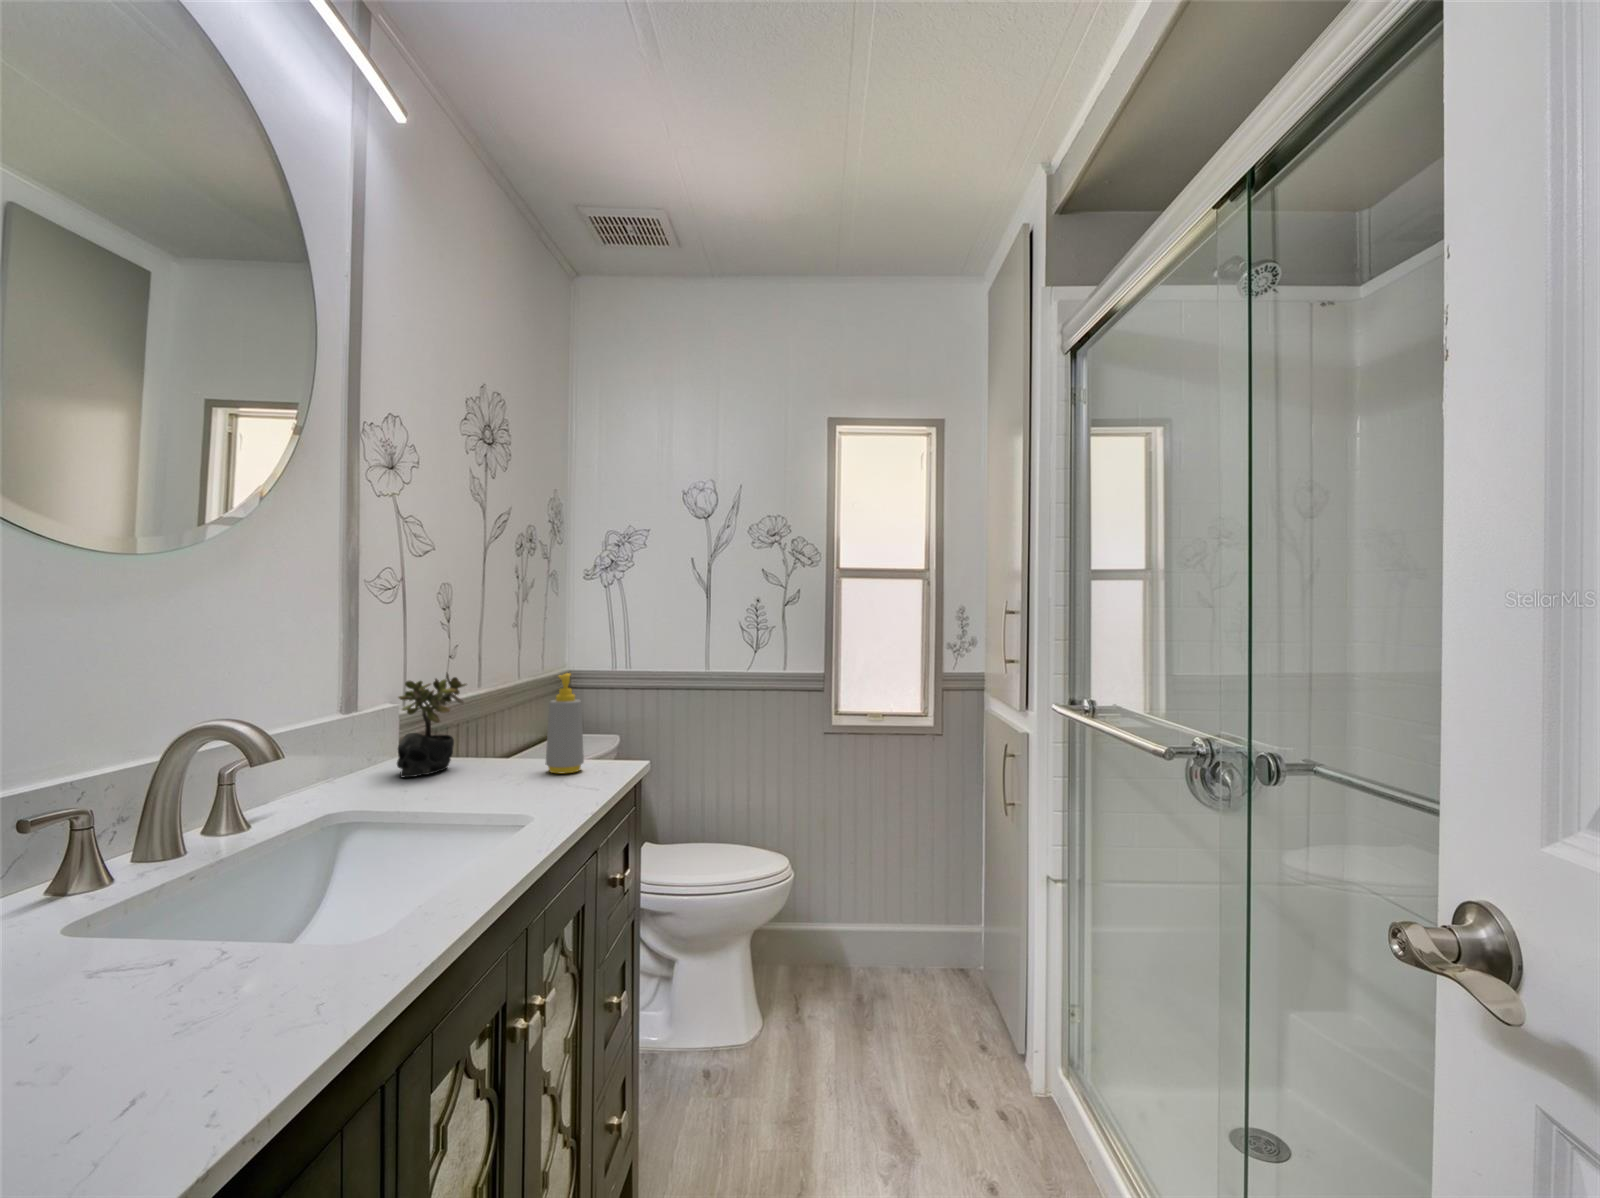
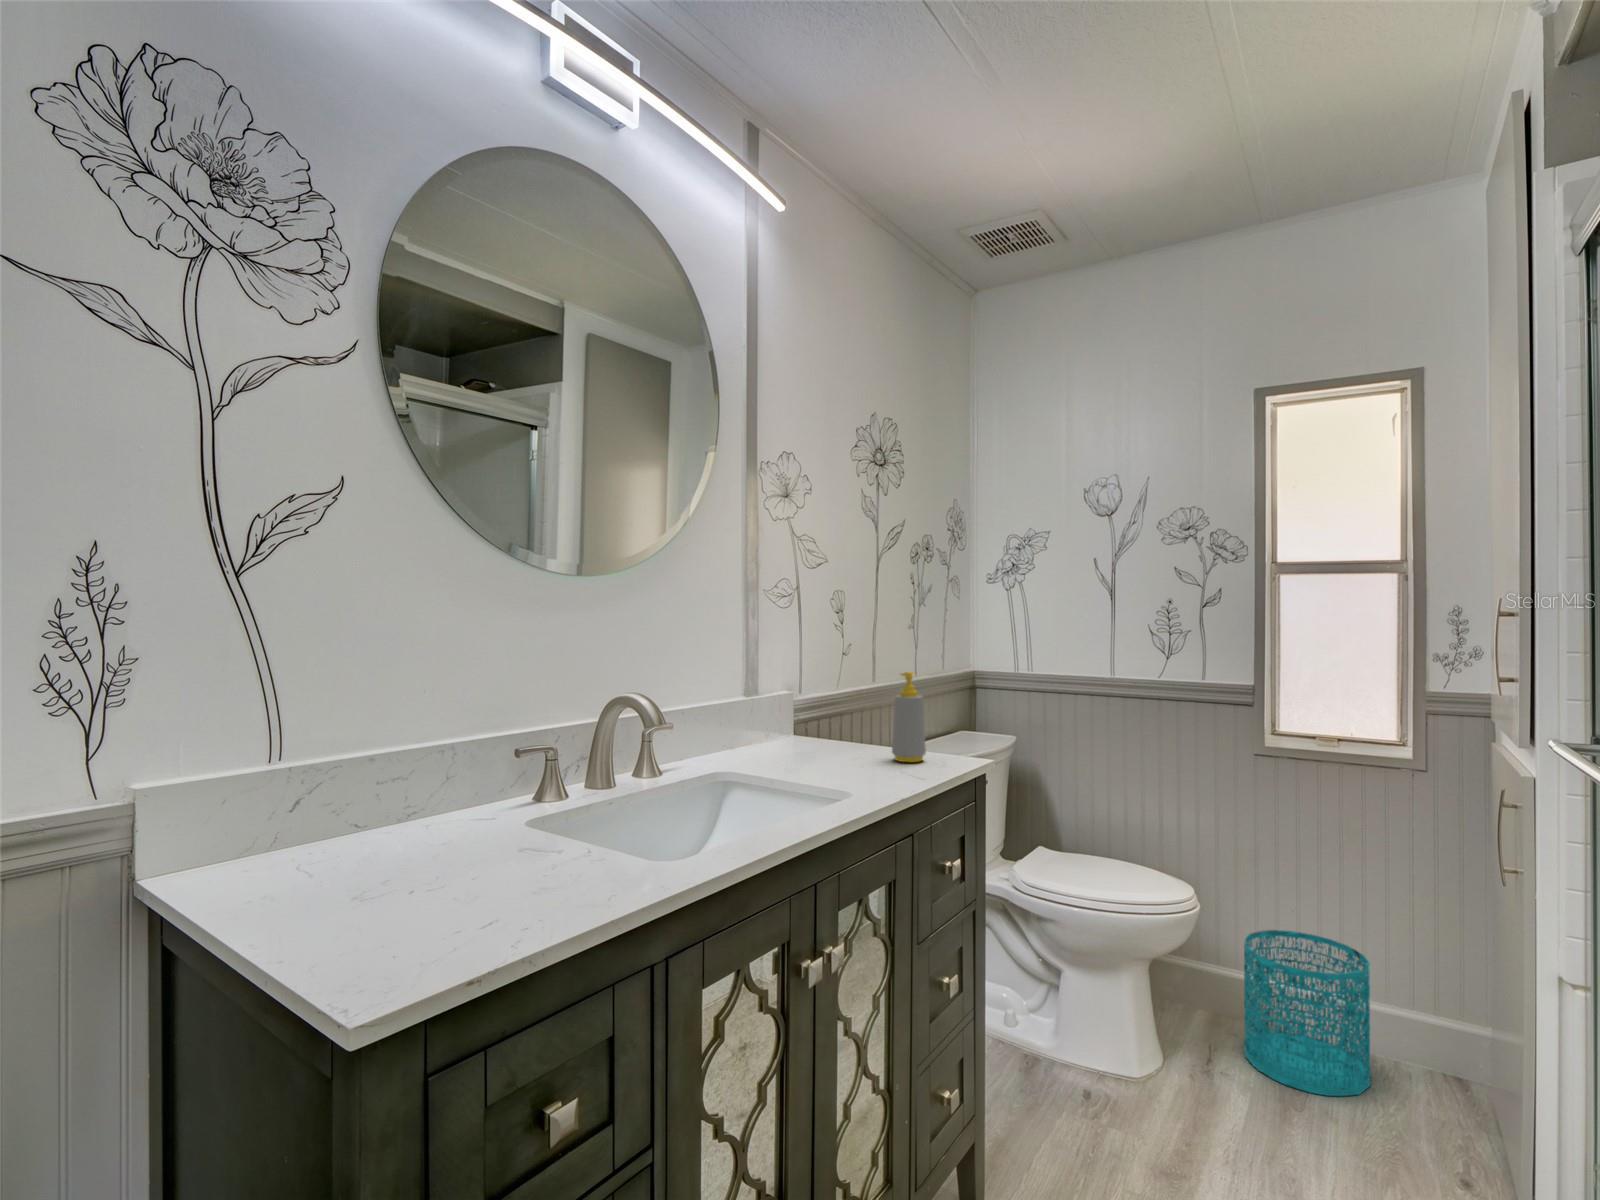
succulent plant: present [397,673,466,777] -> none [777,667,835,753]
wastebasket: none [820,882,912,1016] -> present [1244,930,1370,1096]

